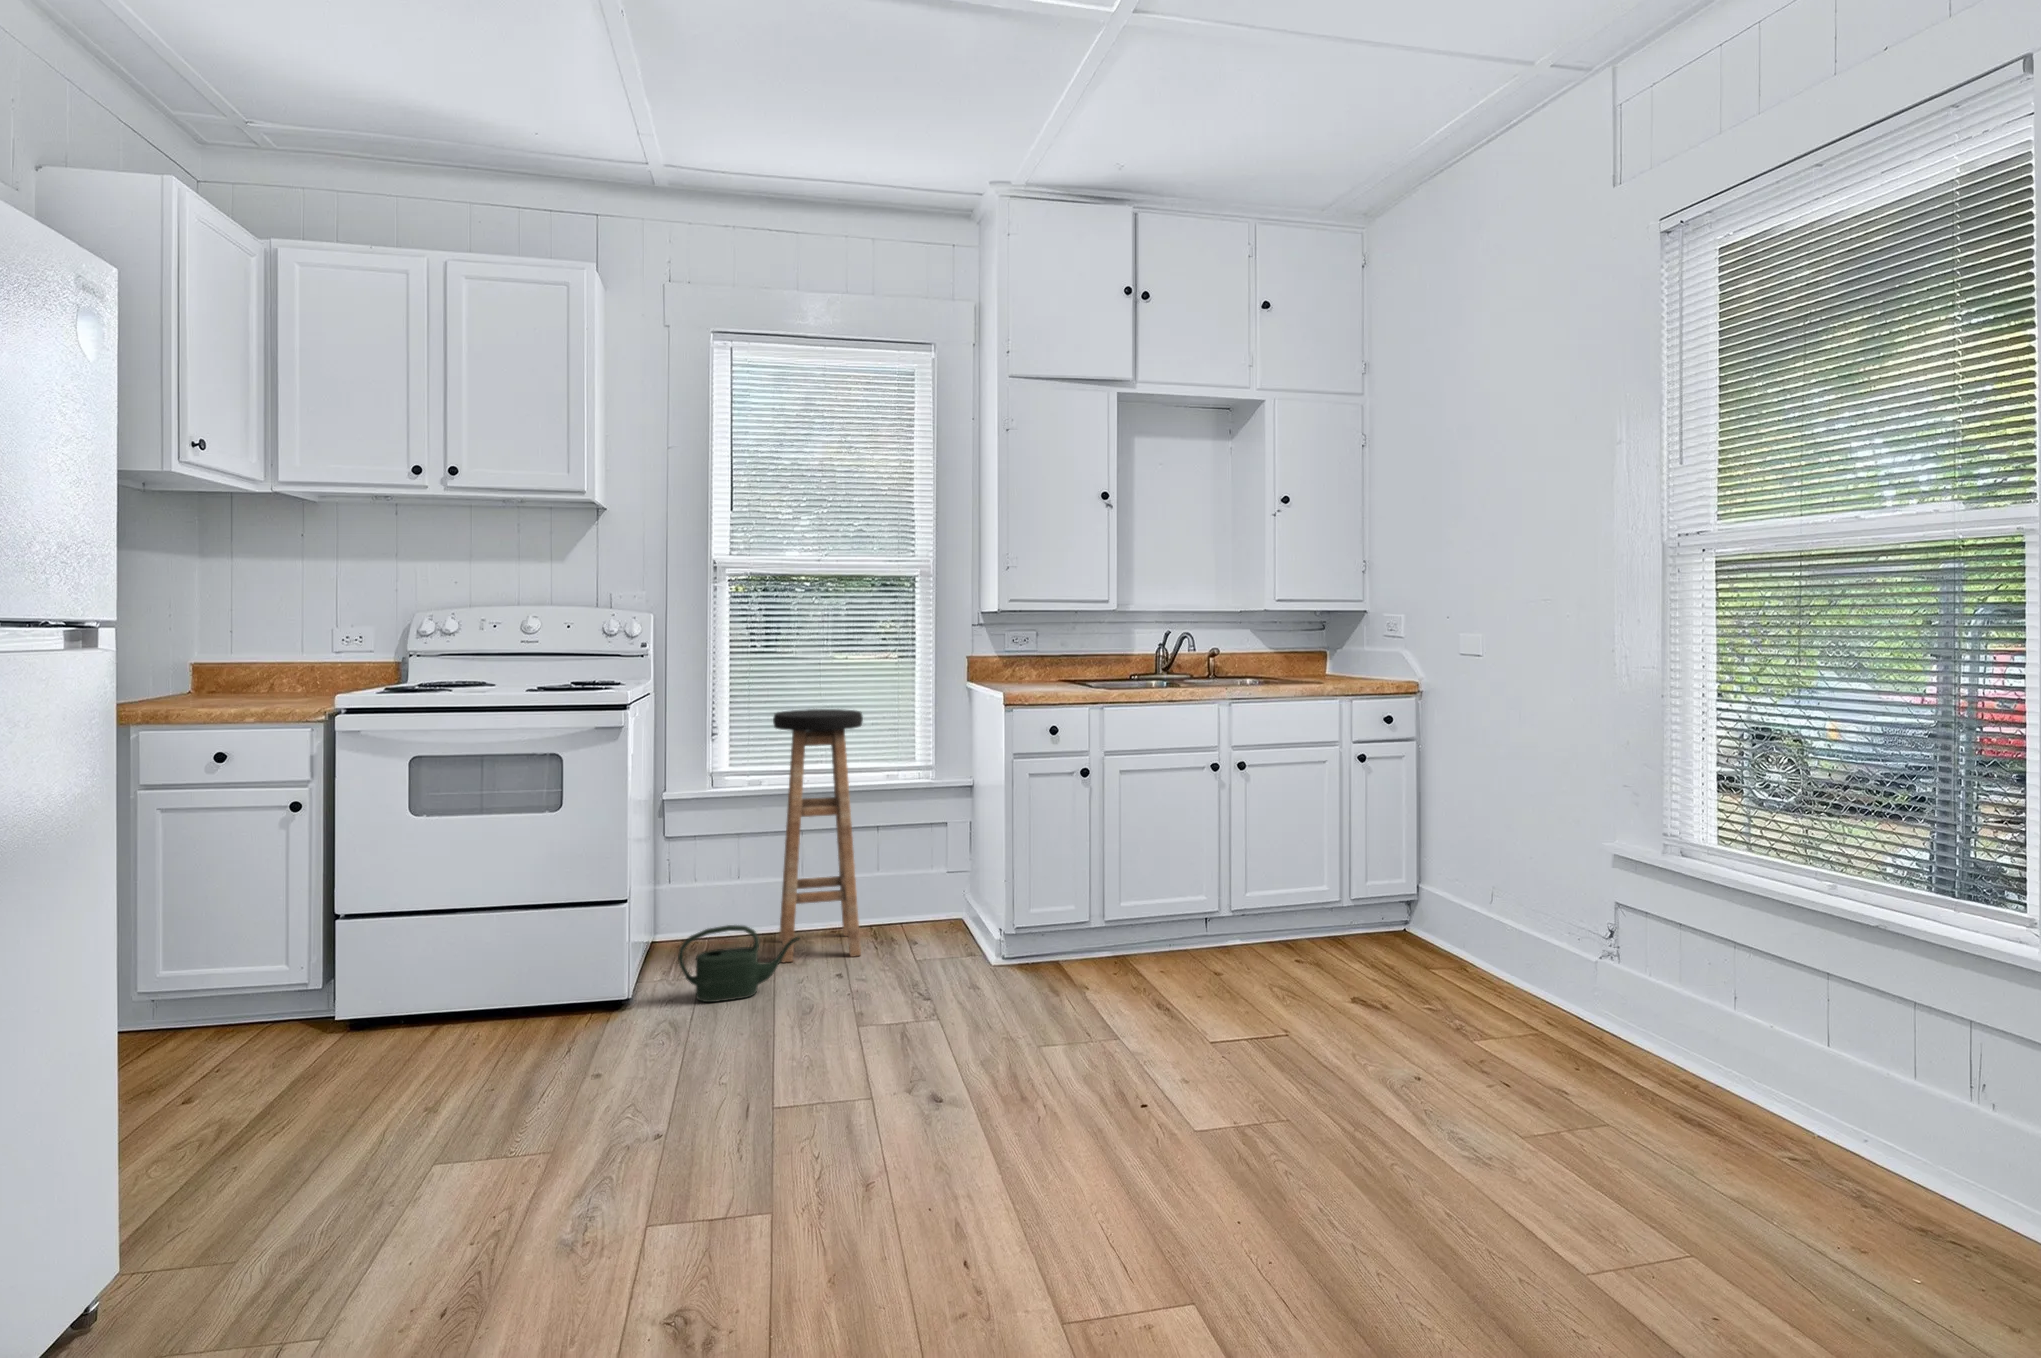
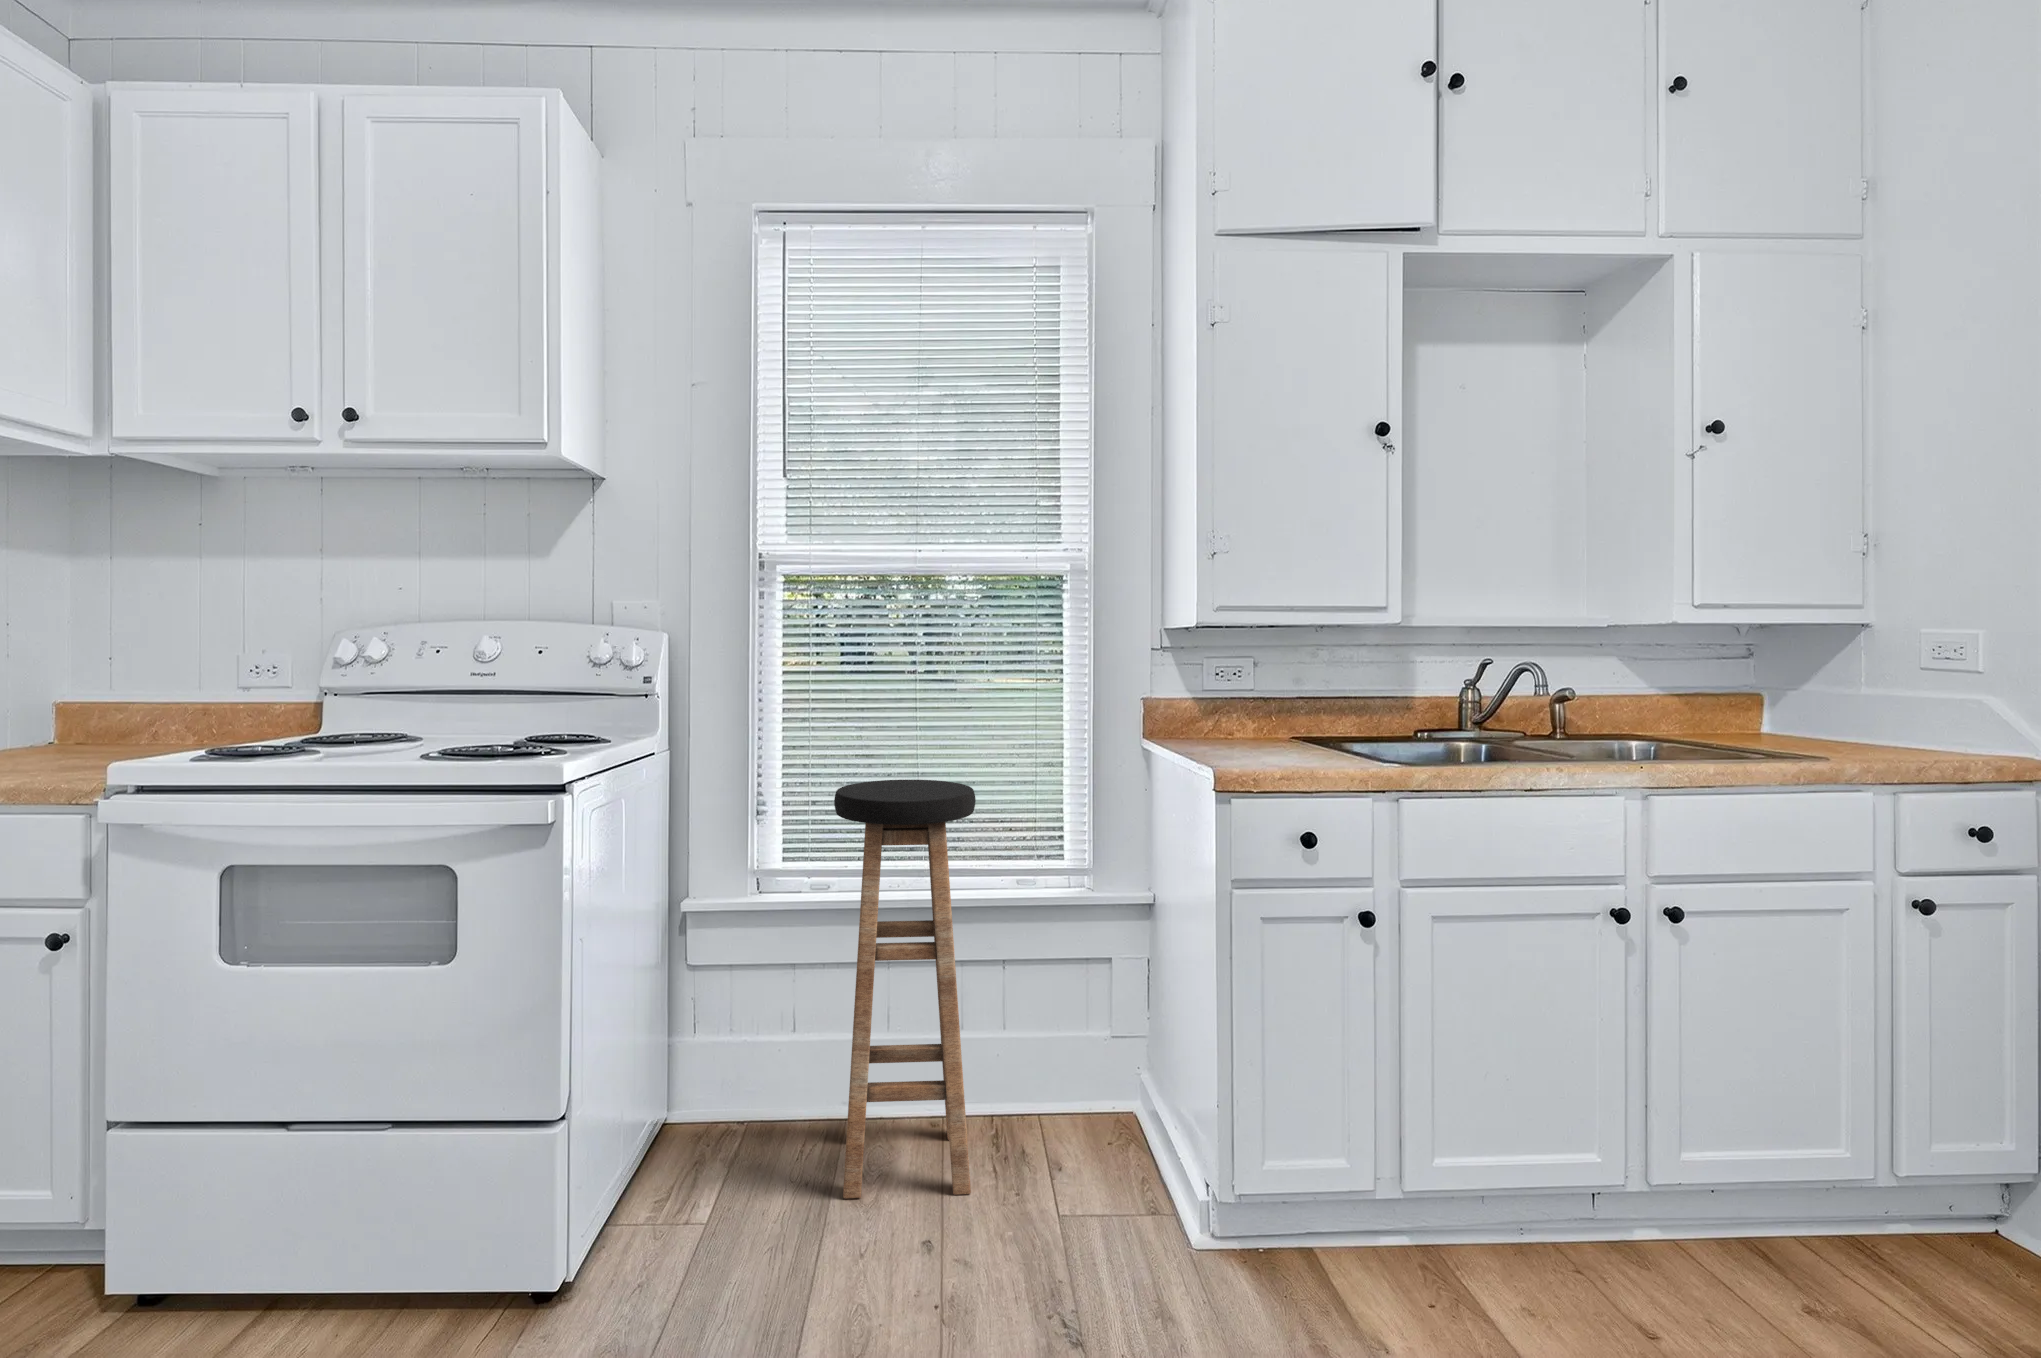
watering can: present [678,925,799,1002] -> none [659,1161,862,1297]

